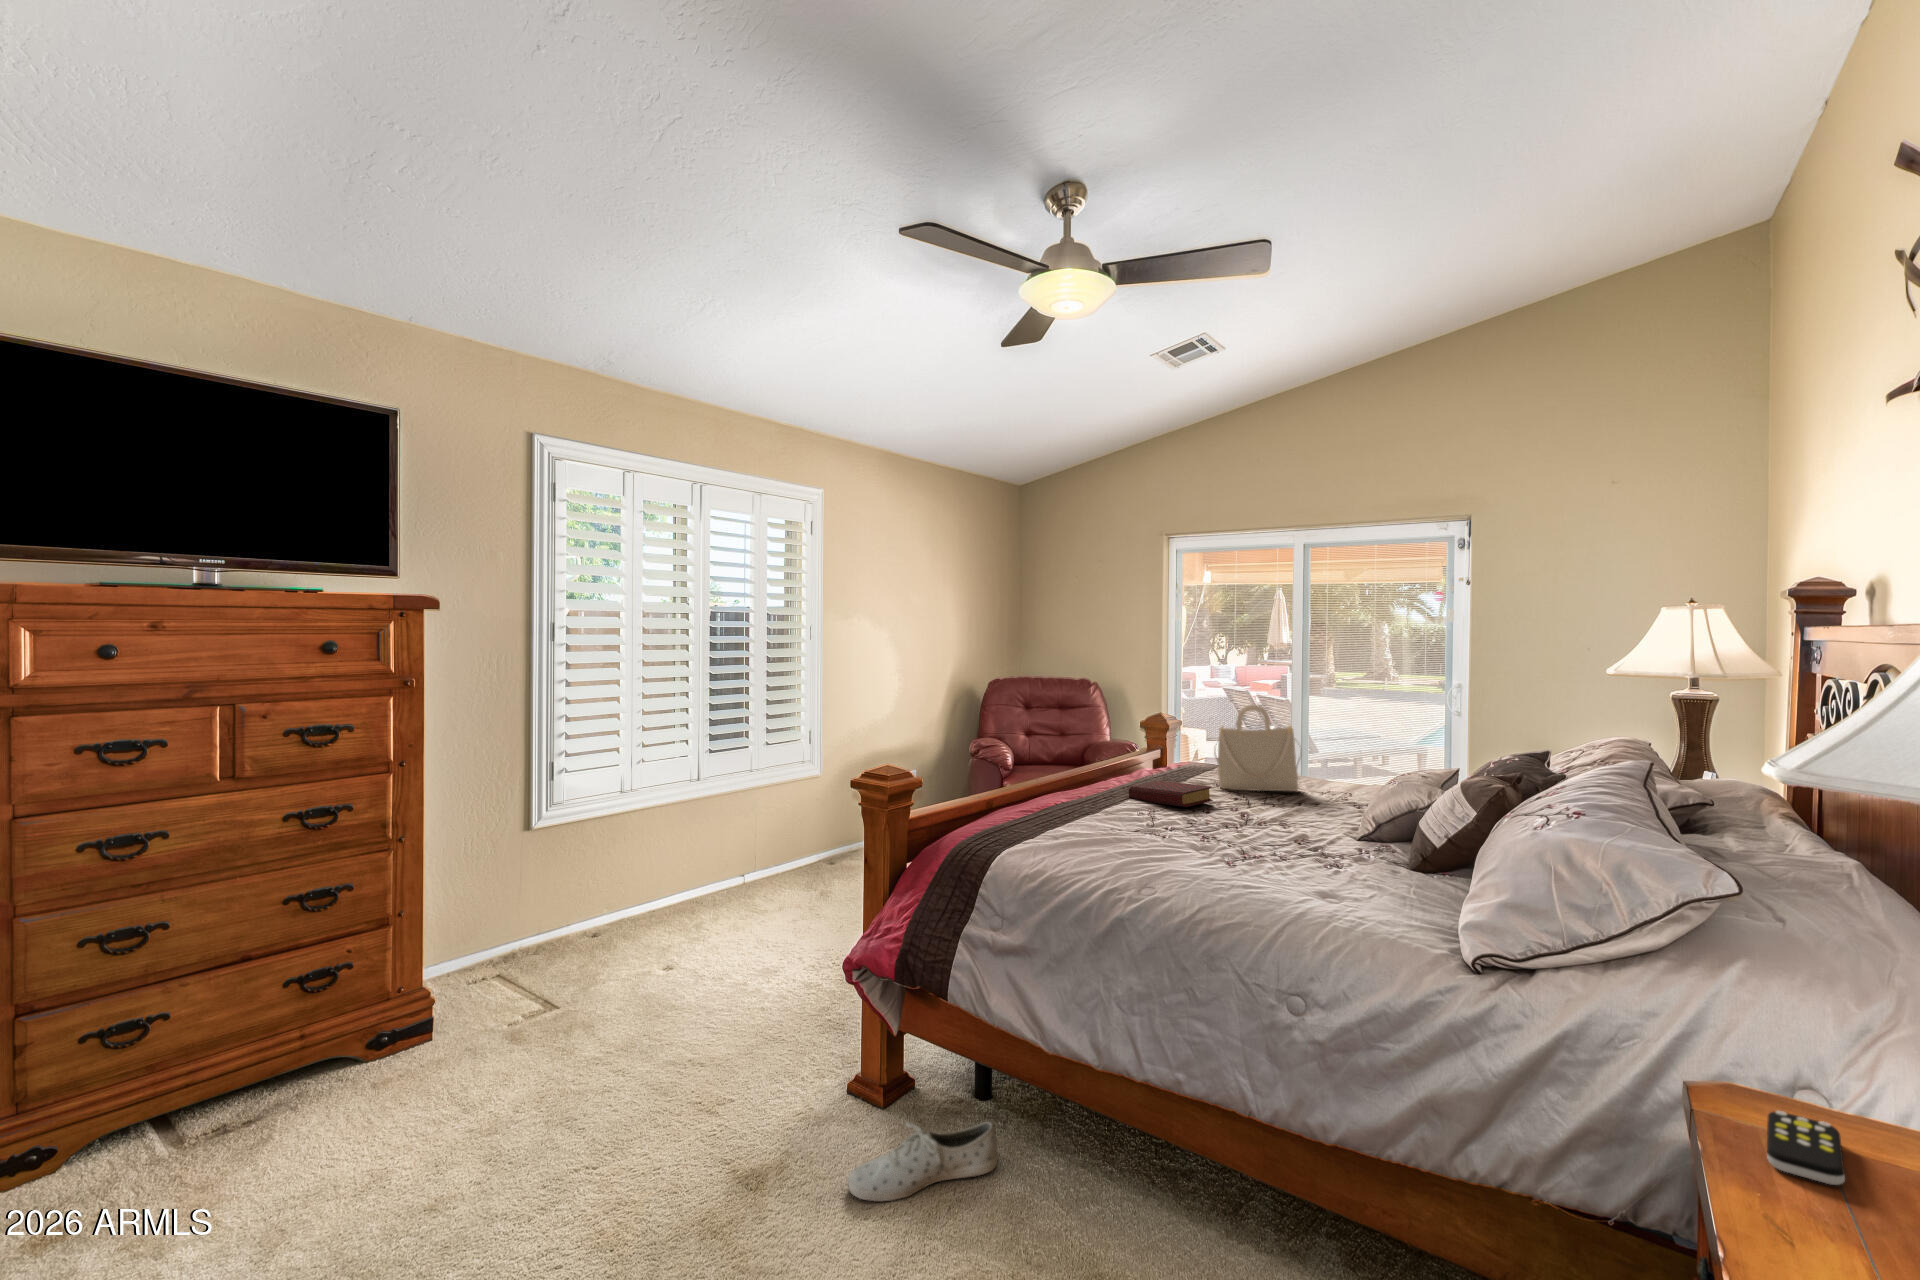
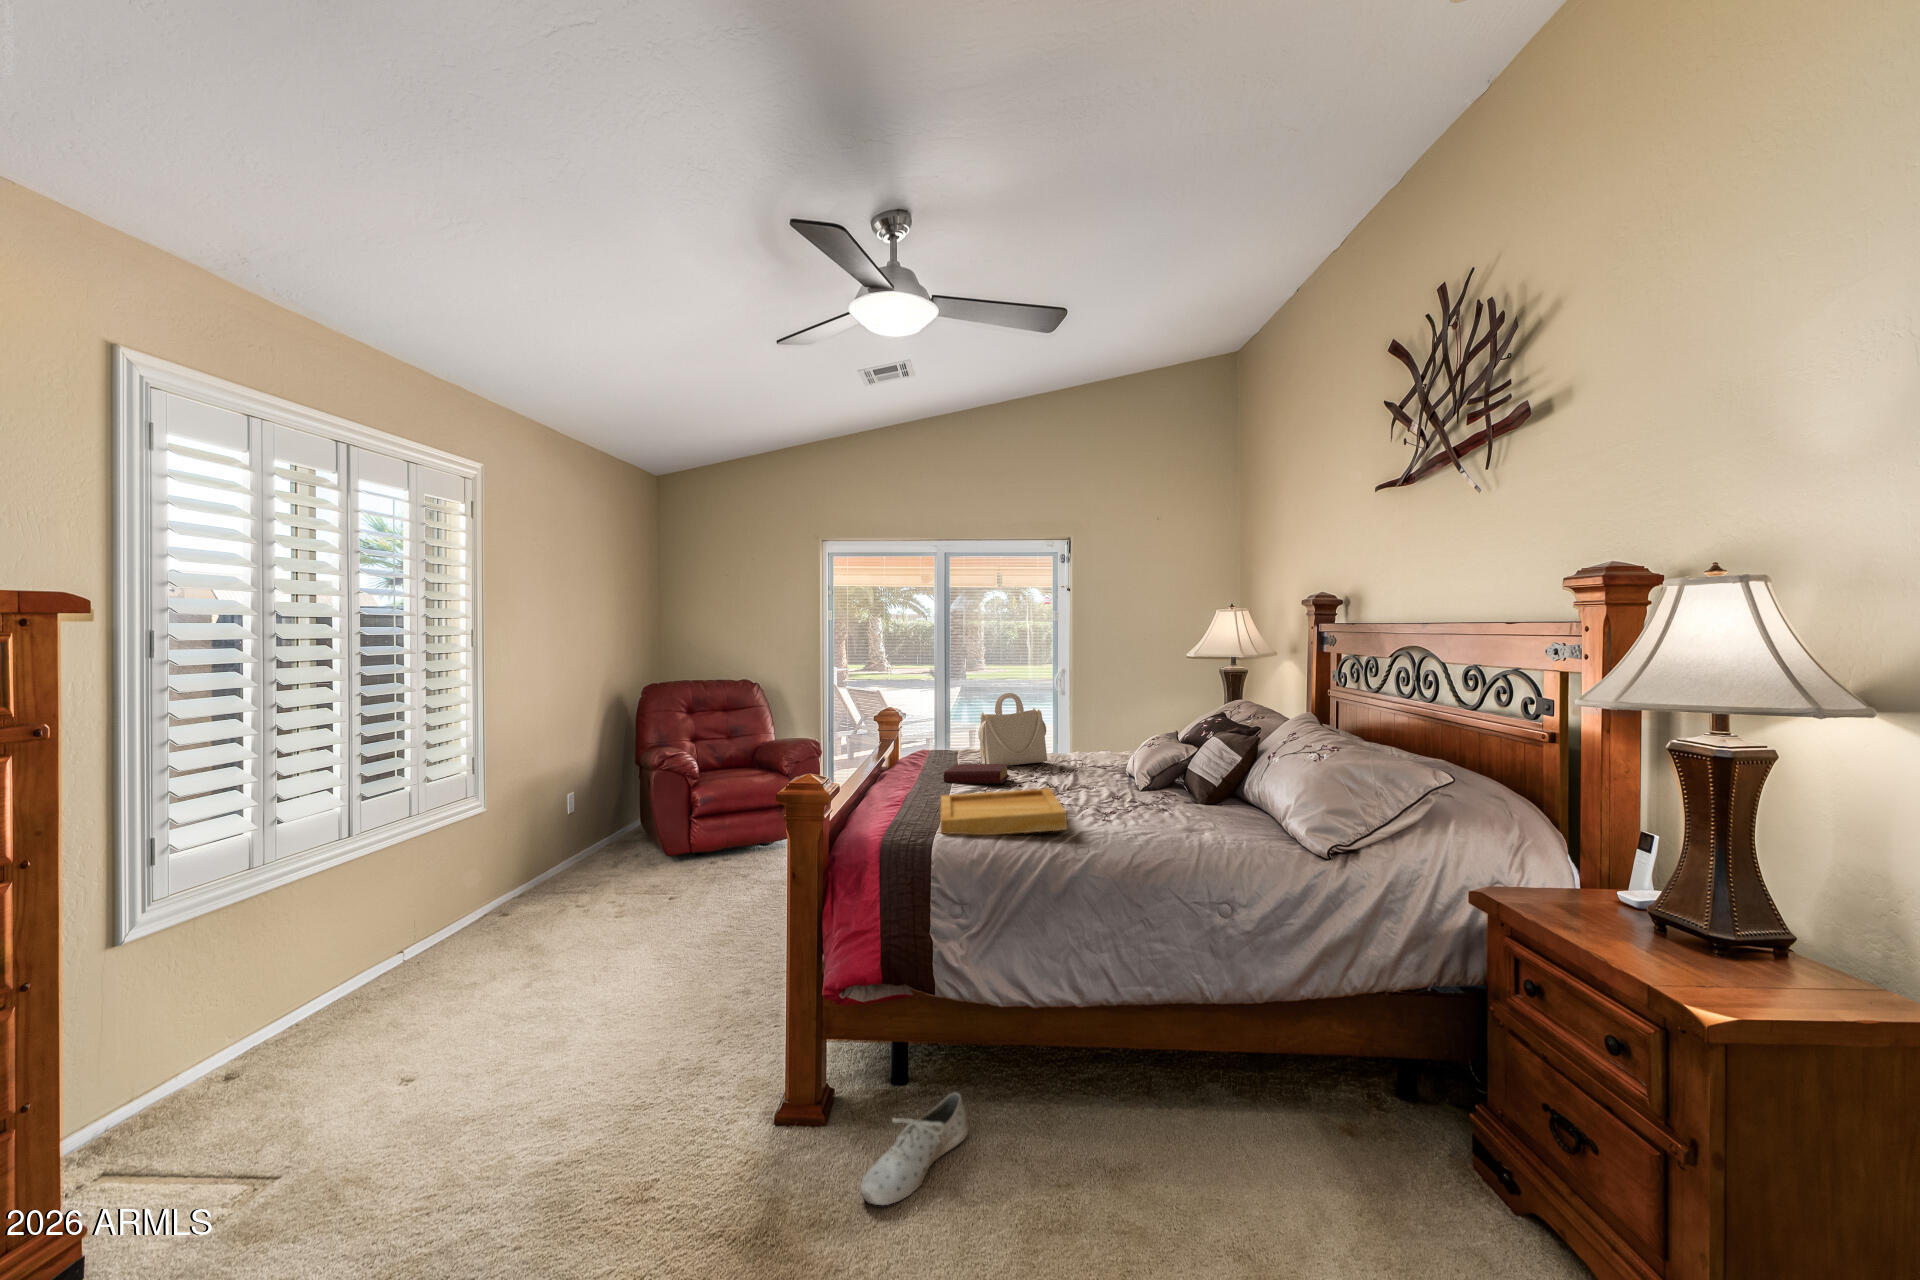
tray: none [1012,808,1191,865] -> present [940,788,1067,835]
remote control: present [1767,1111,1845,1185] -> none [1548,888,1608,915]

